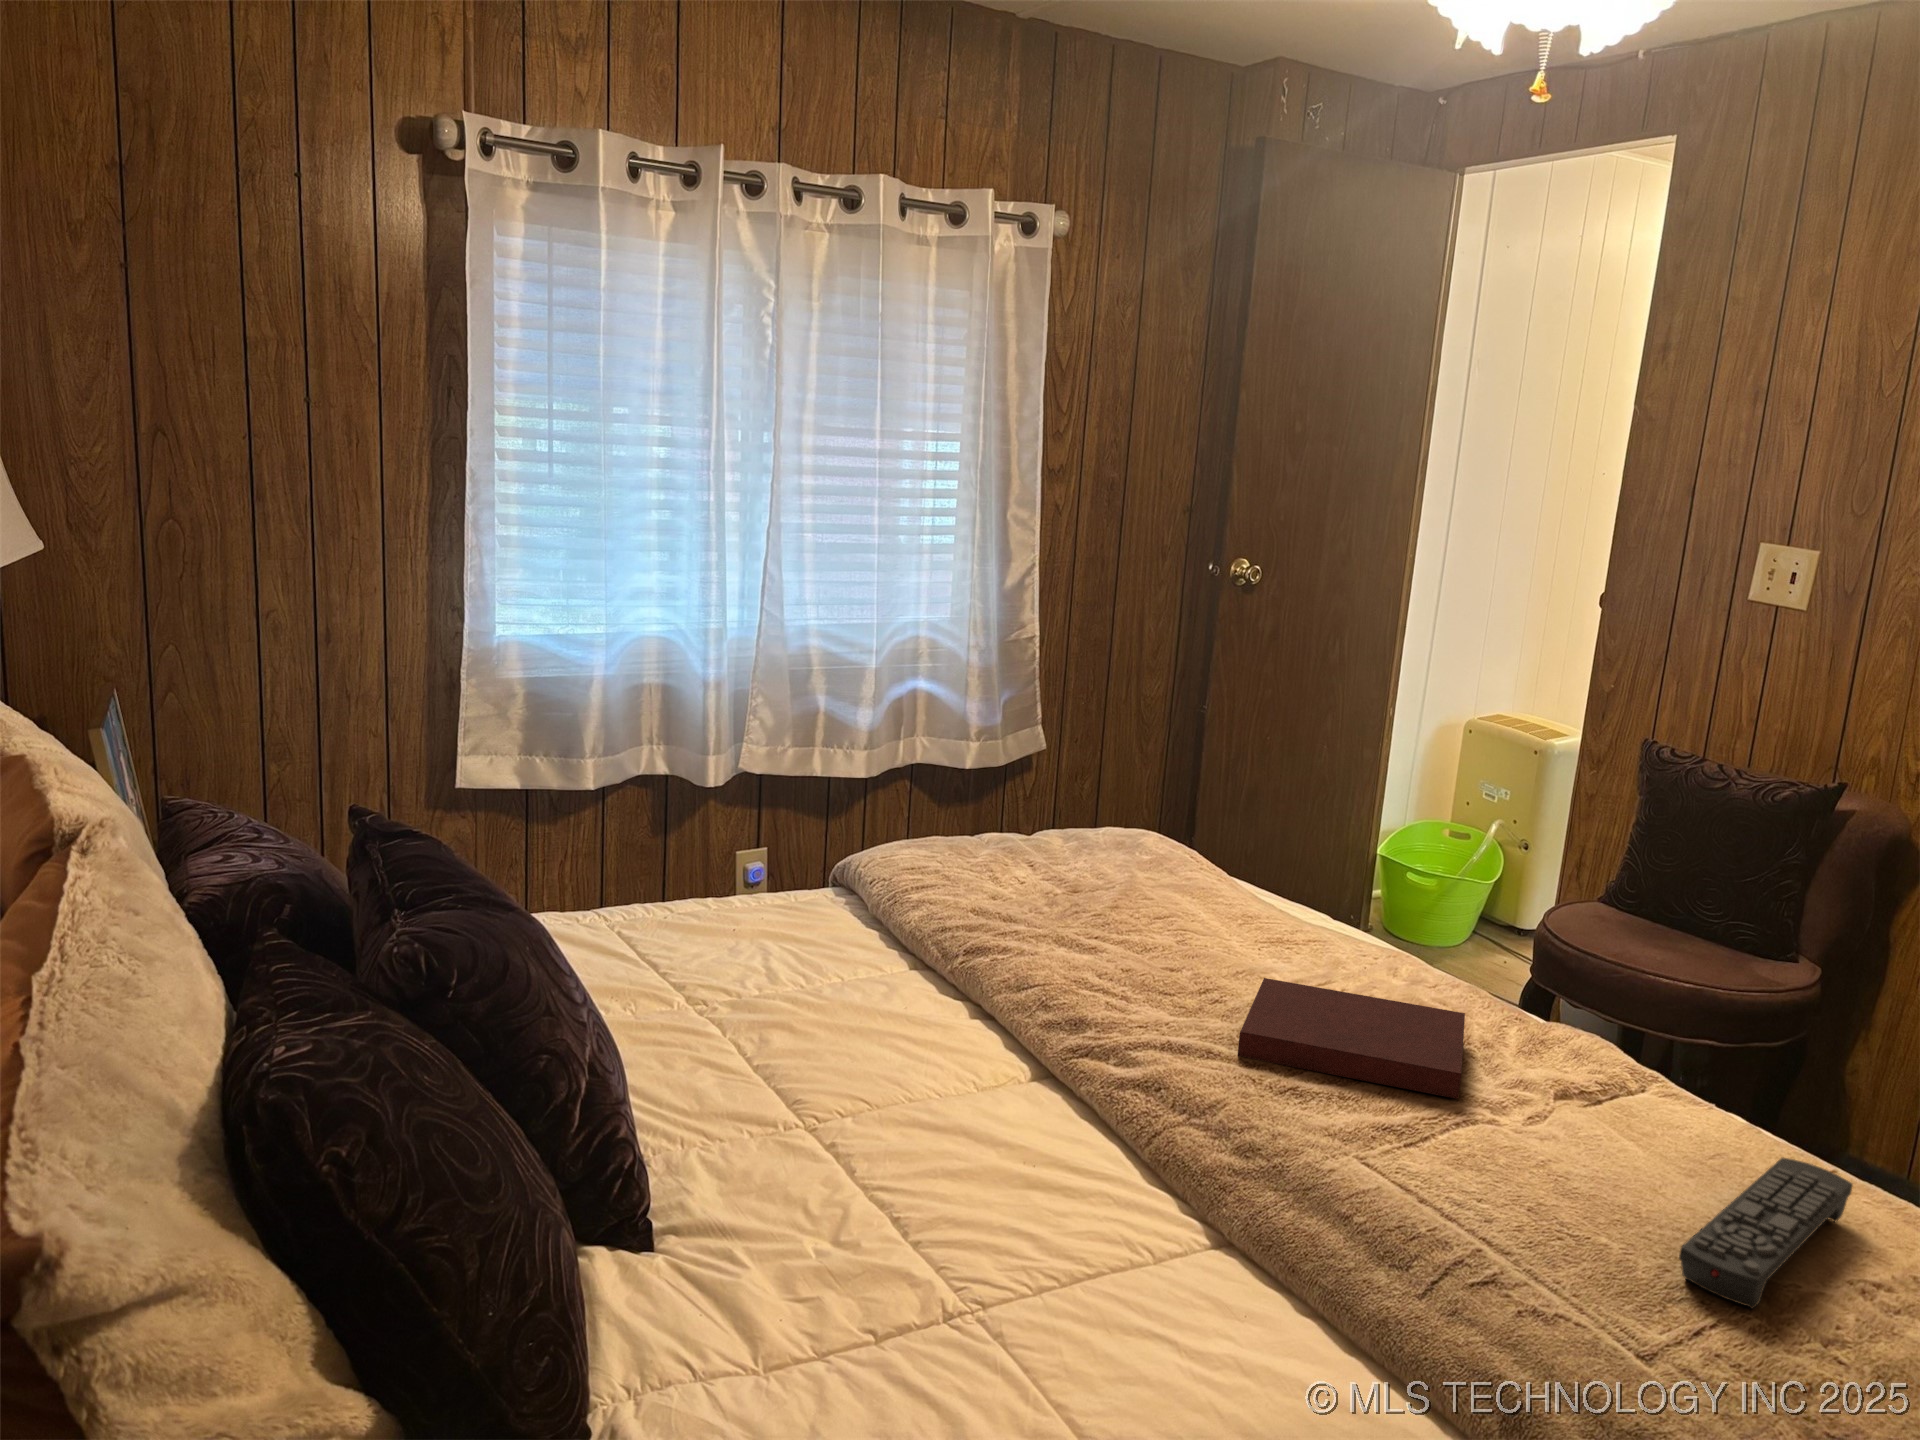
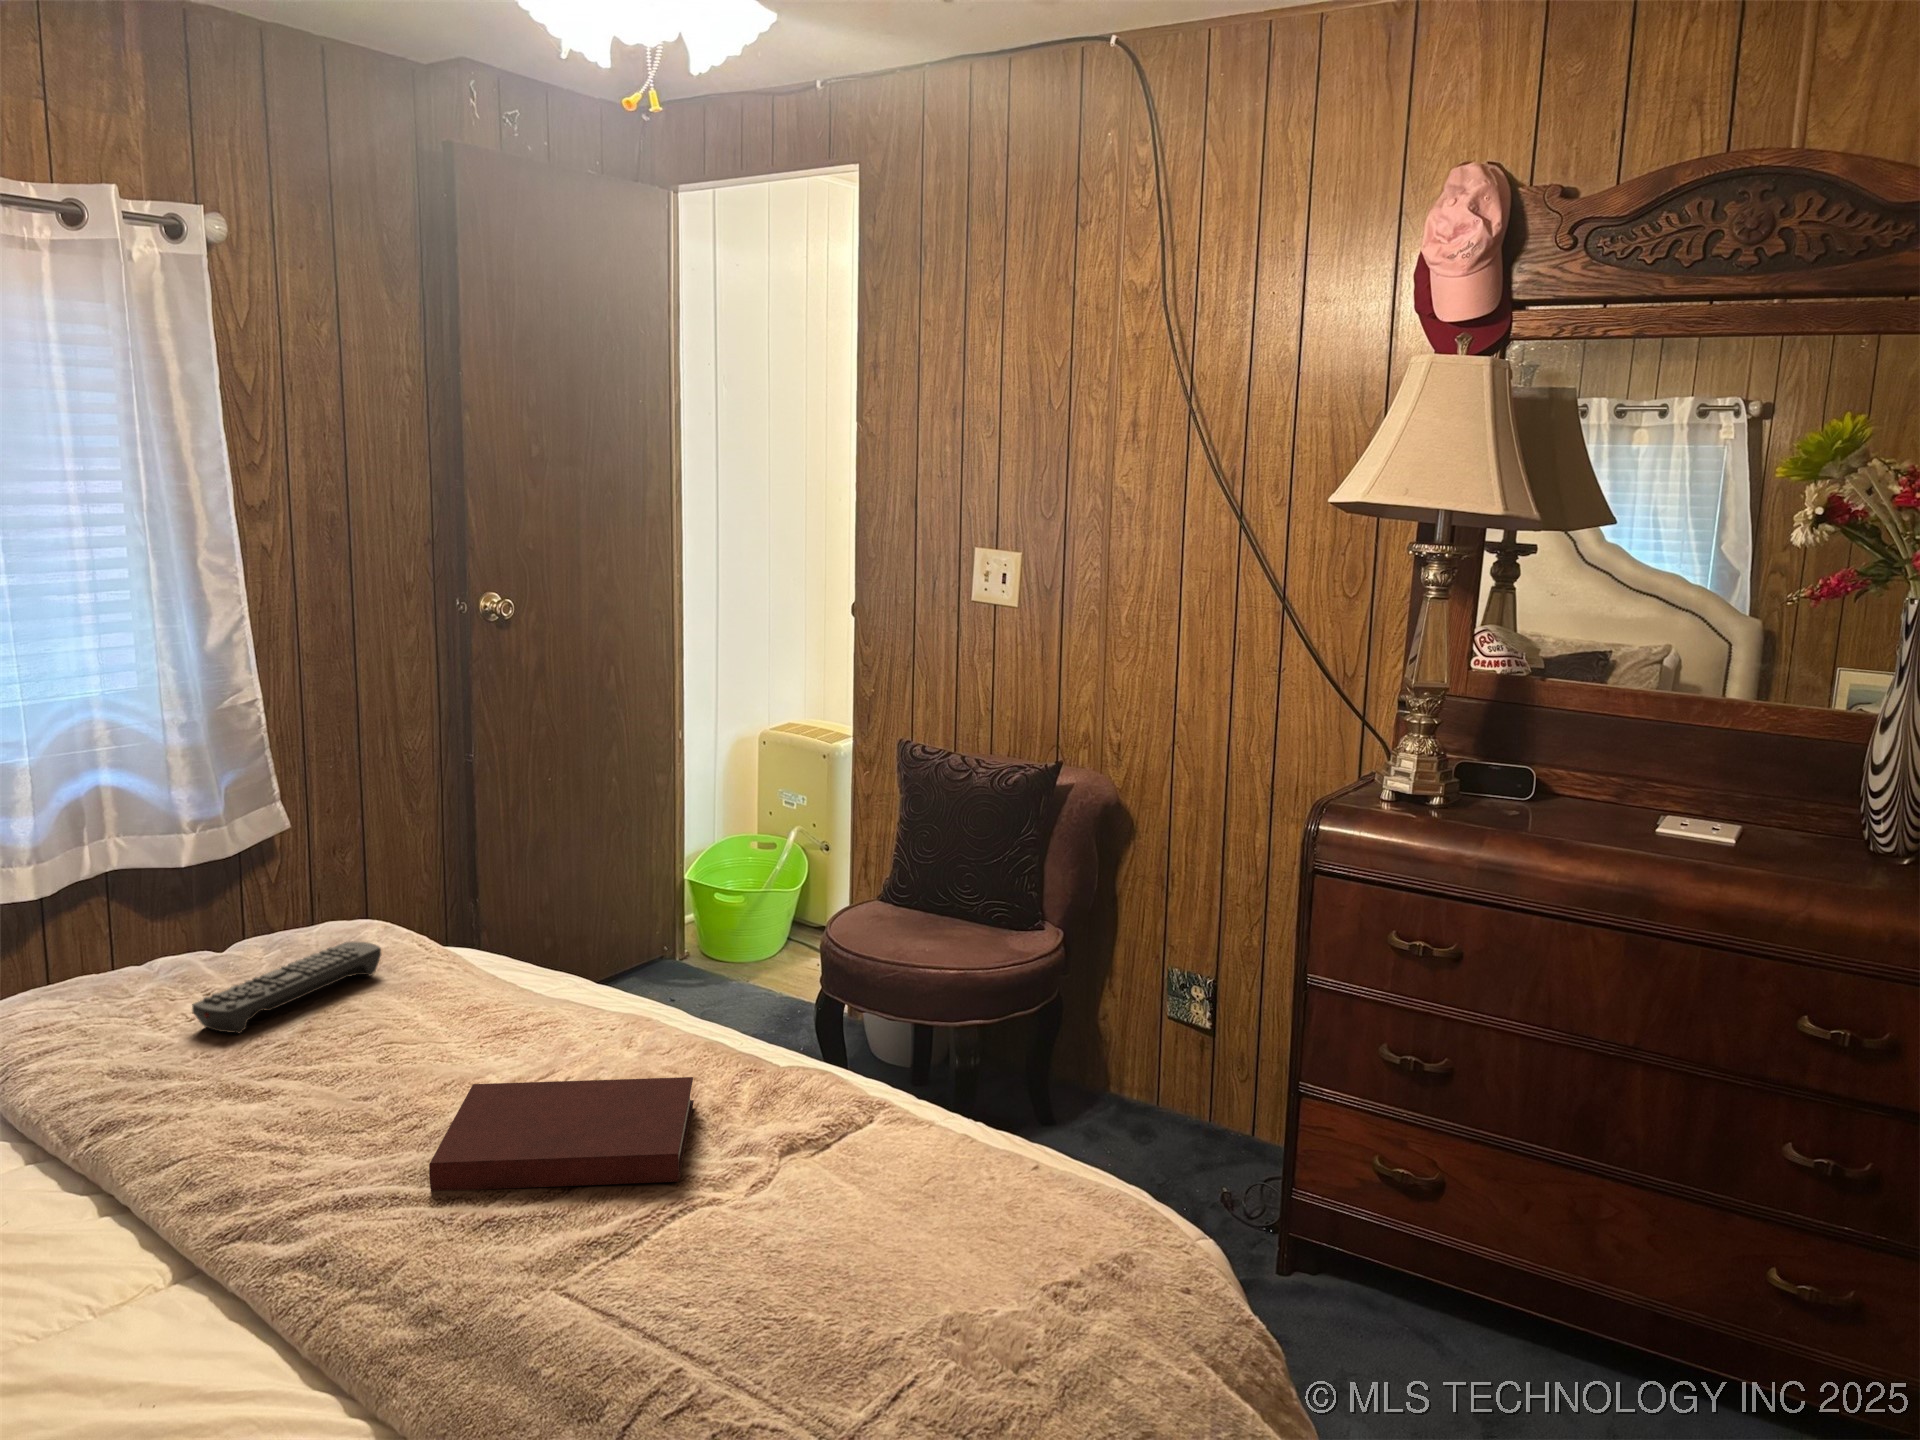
remote control: present [1679,1158,1853,1309] -> present [192,942,381,1034]

